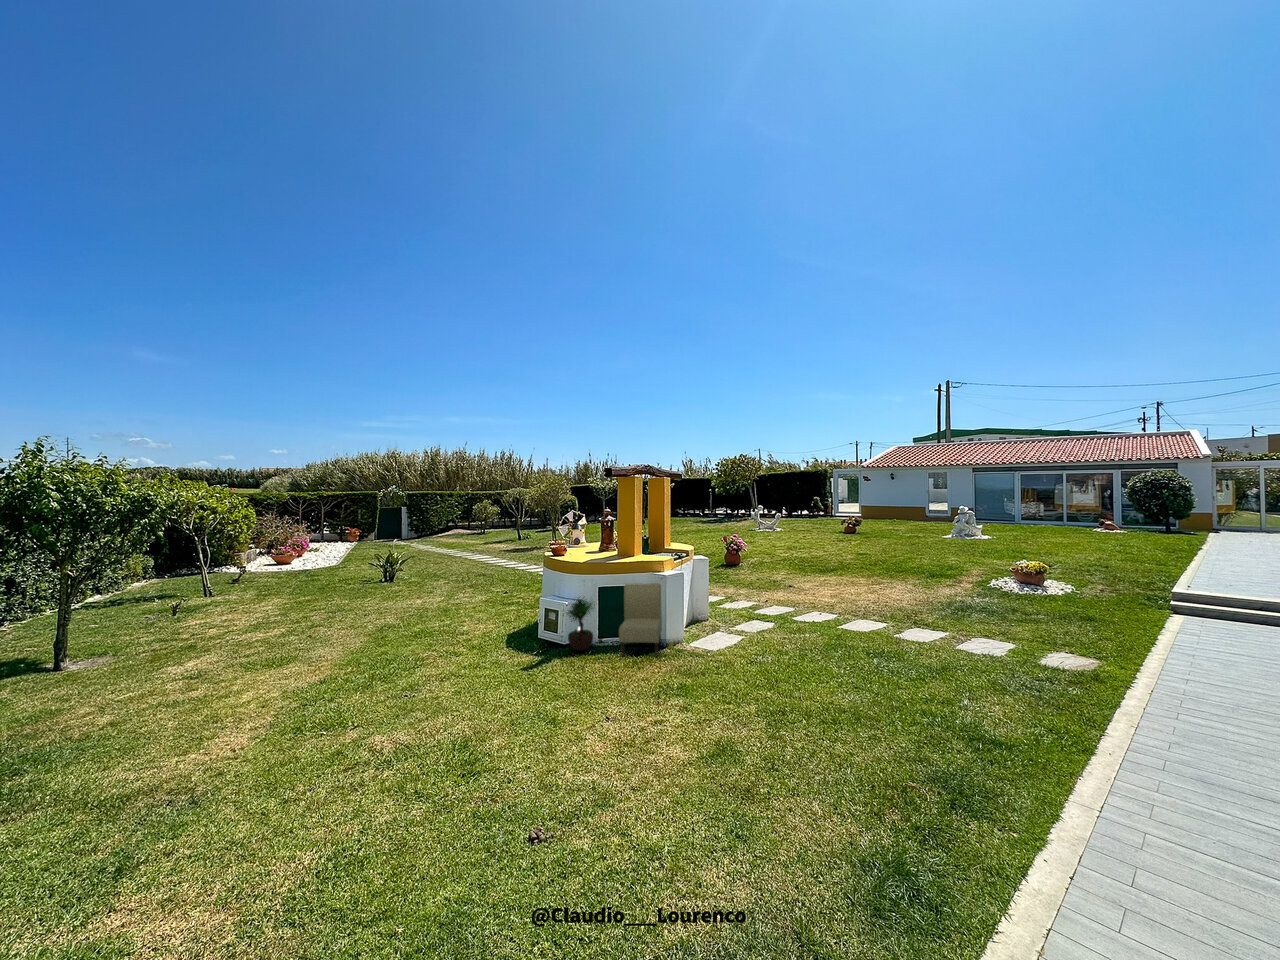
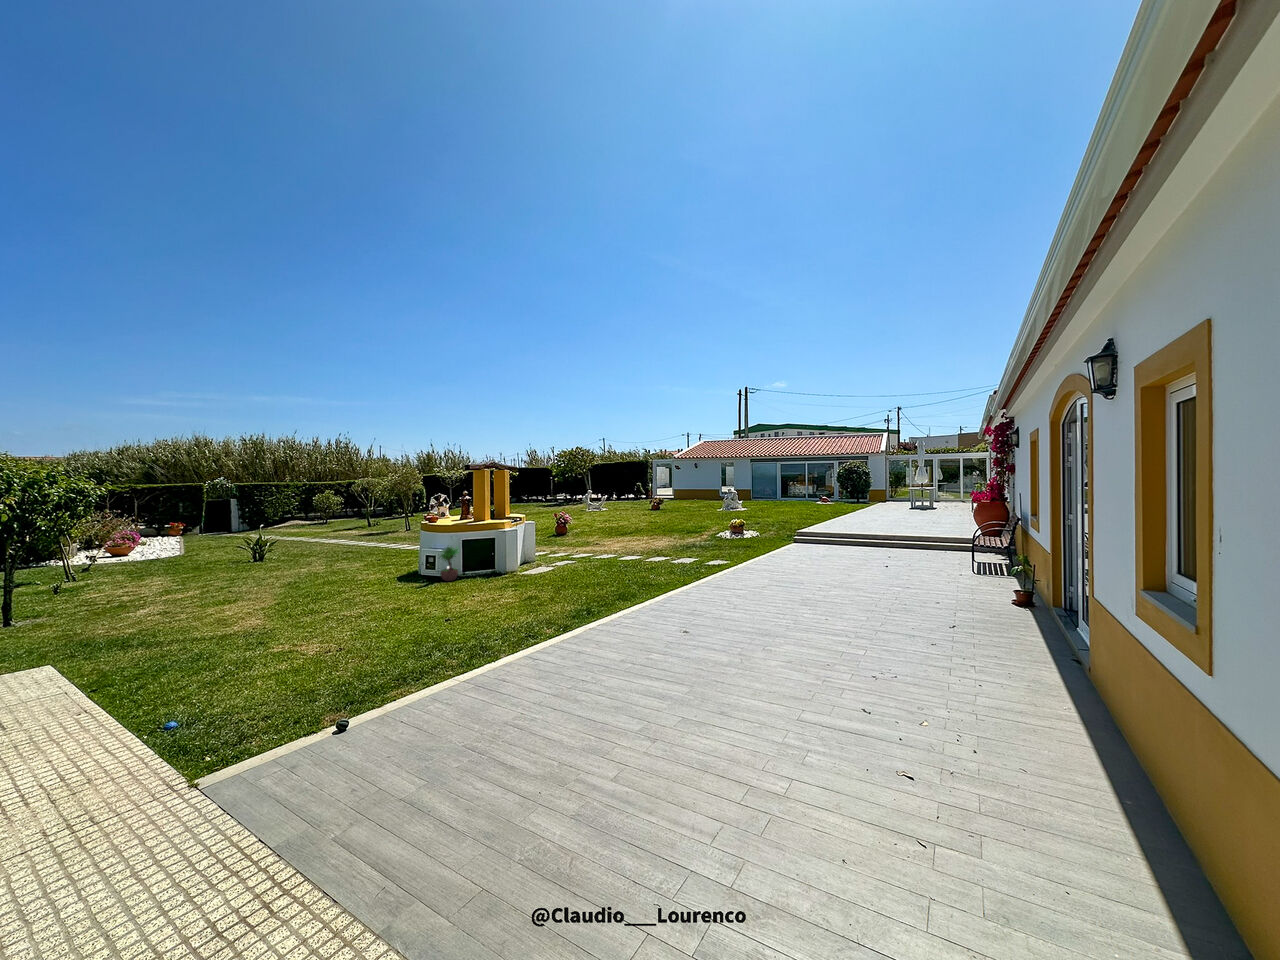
chair: present [619,583,662,658] -> none [476,536,505,582]

